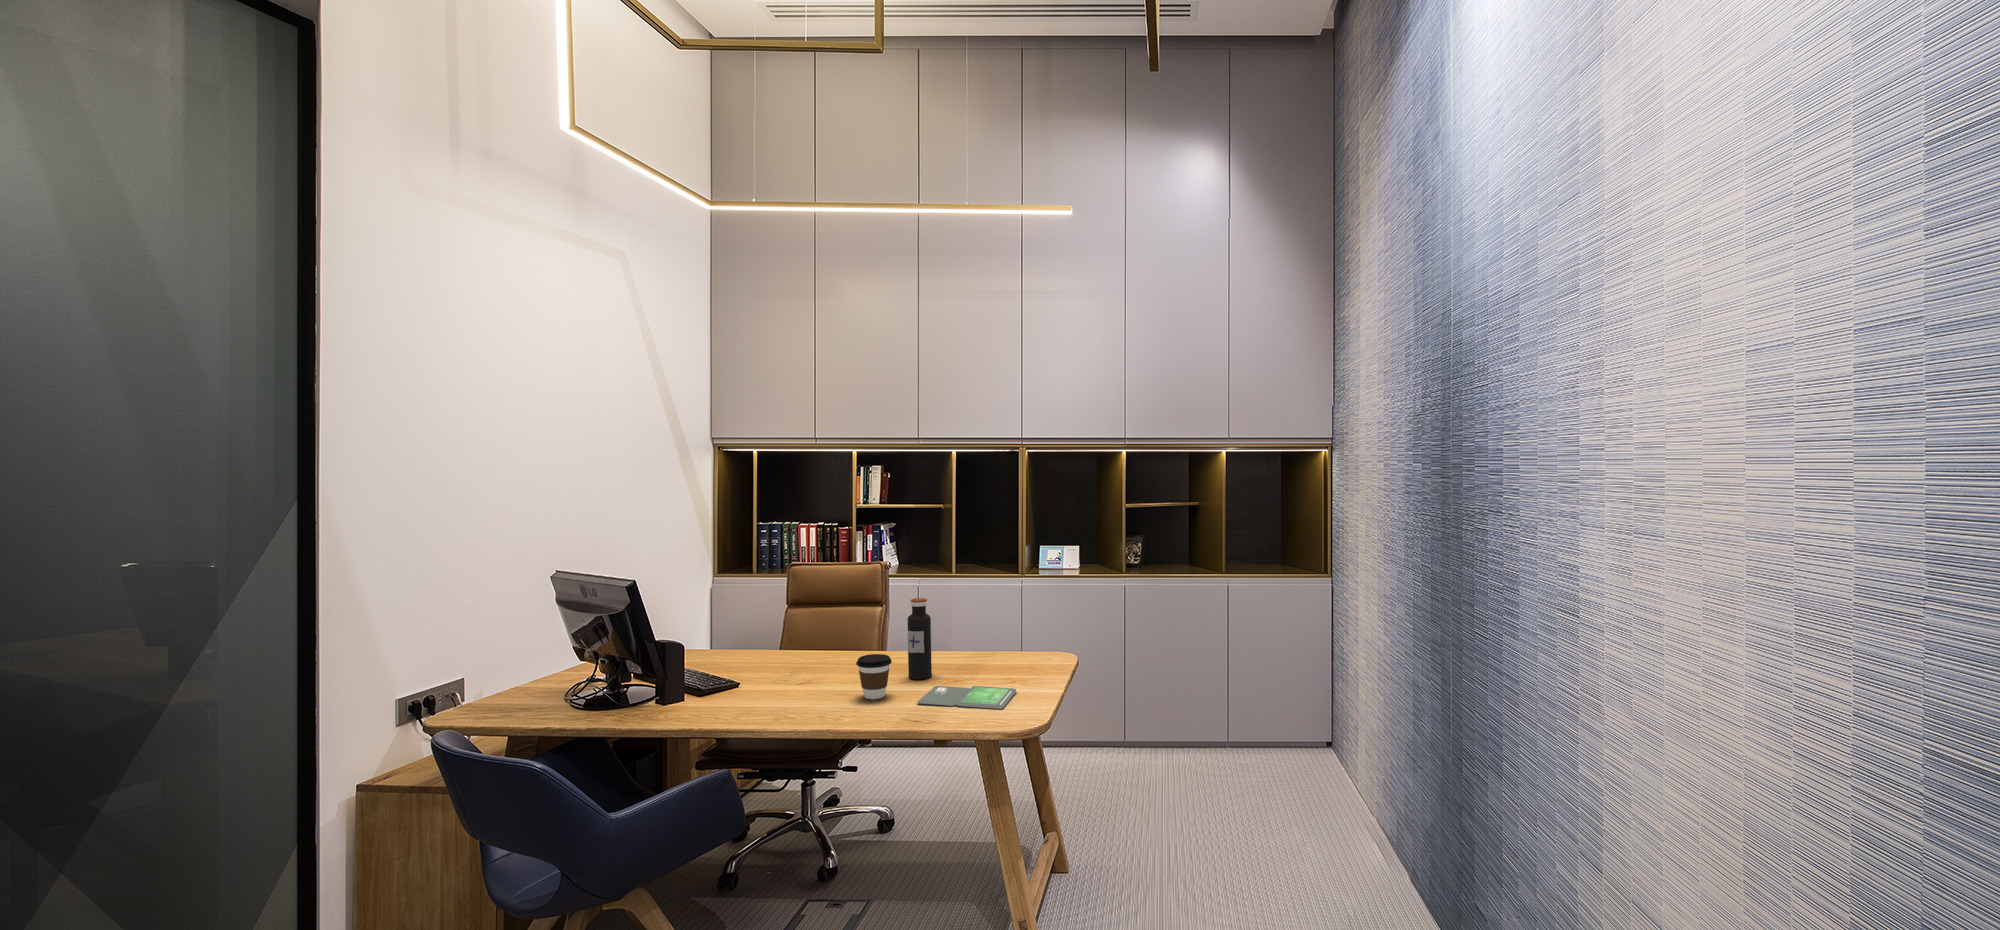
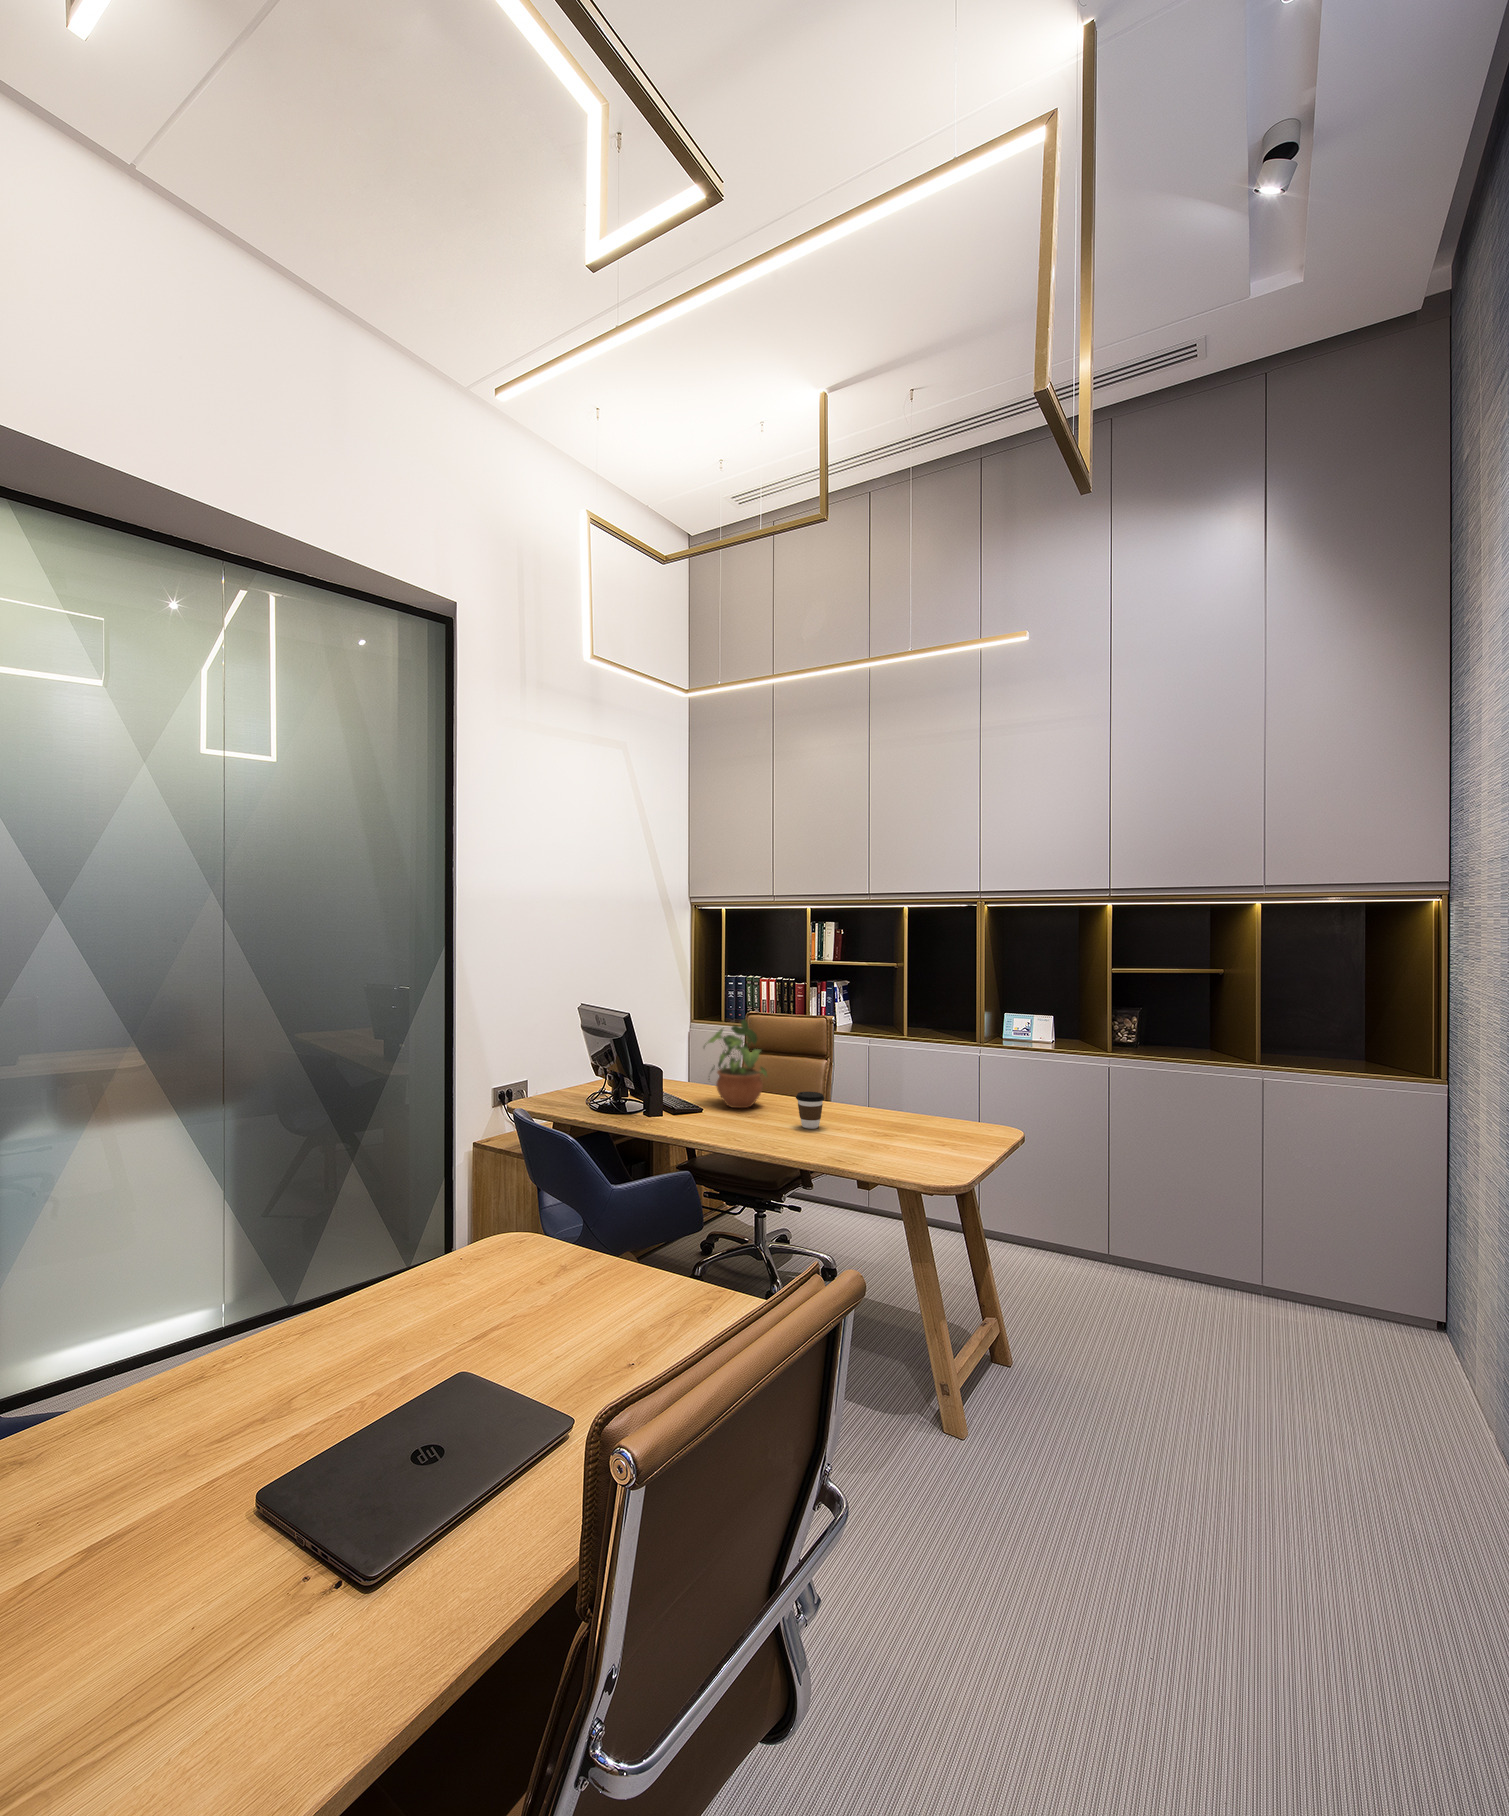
potted plant: none [734,571,817,681] -> present [704,1019,767,1108]
water bottle: present [907,598,932,679] -> none [841,1049,861,1119]
tablet: present [917,686,1016,709] -> none [843,1124,930,1146]

